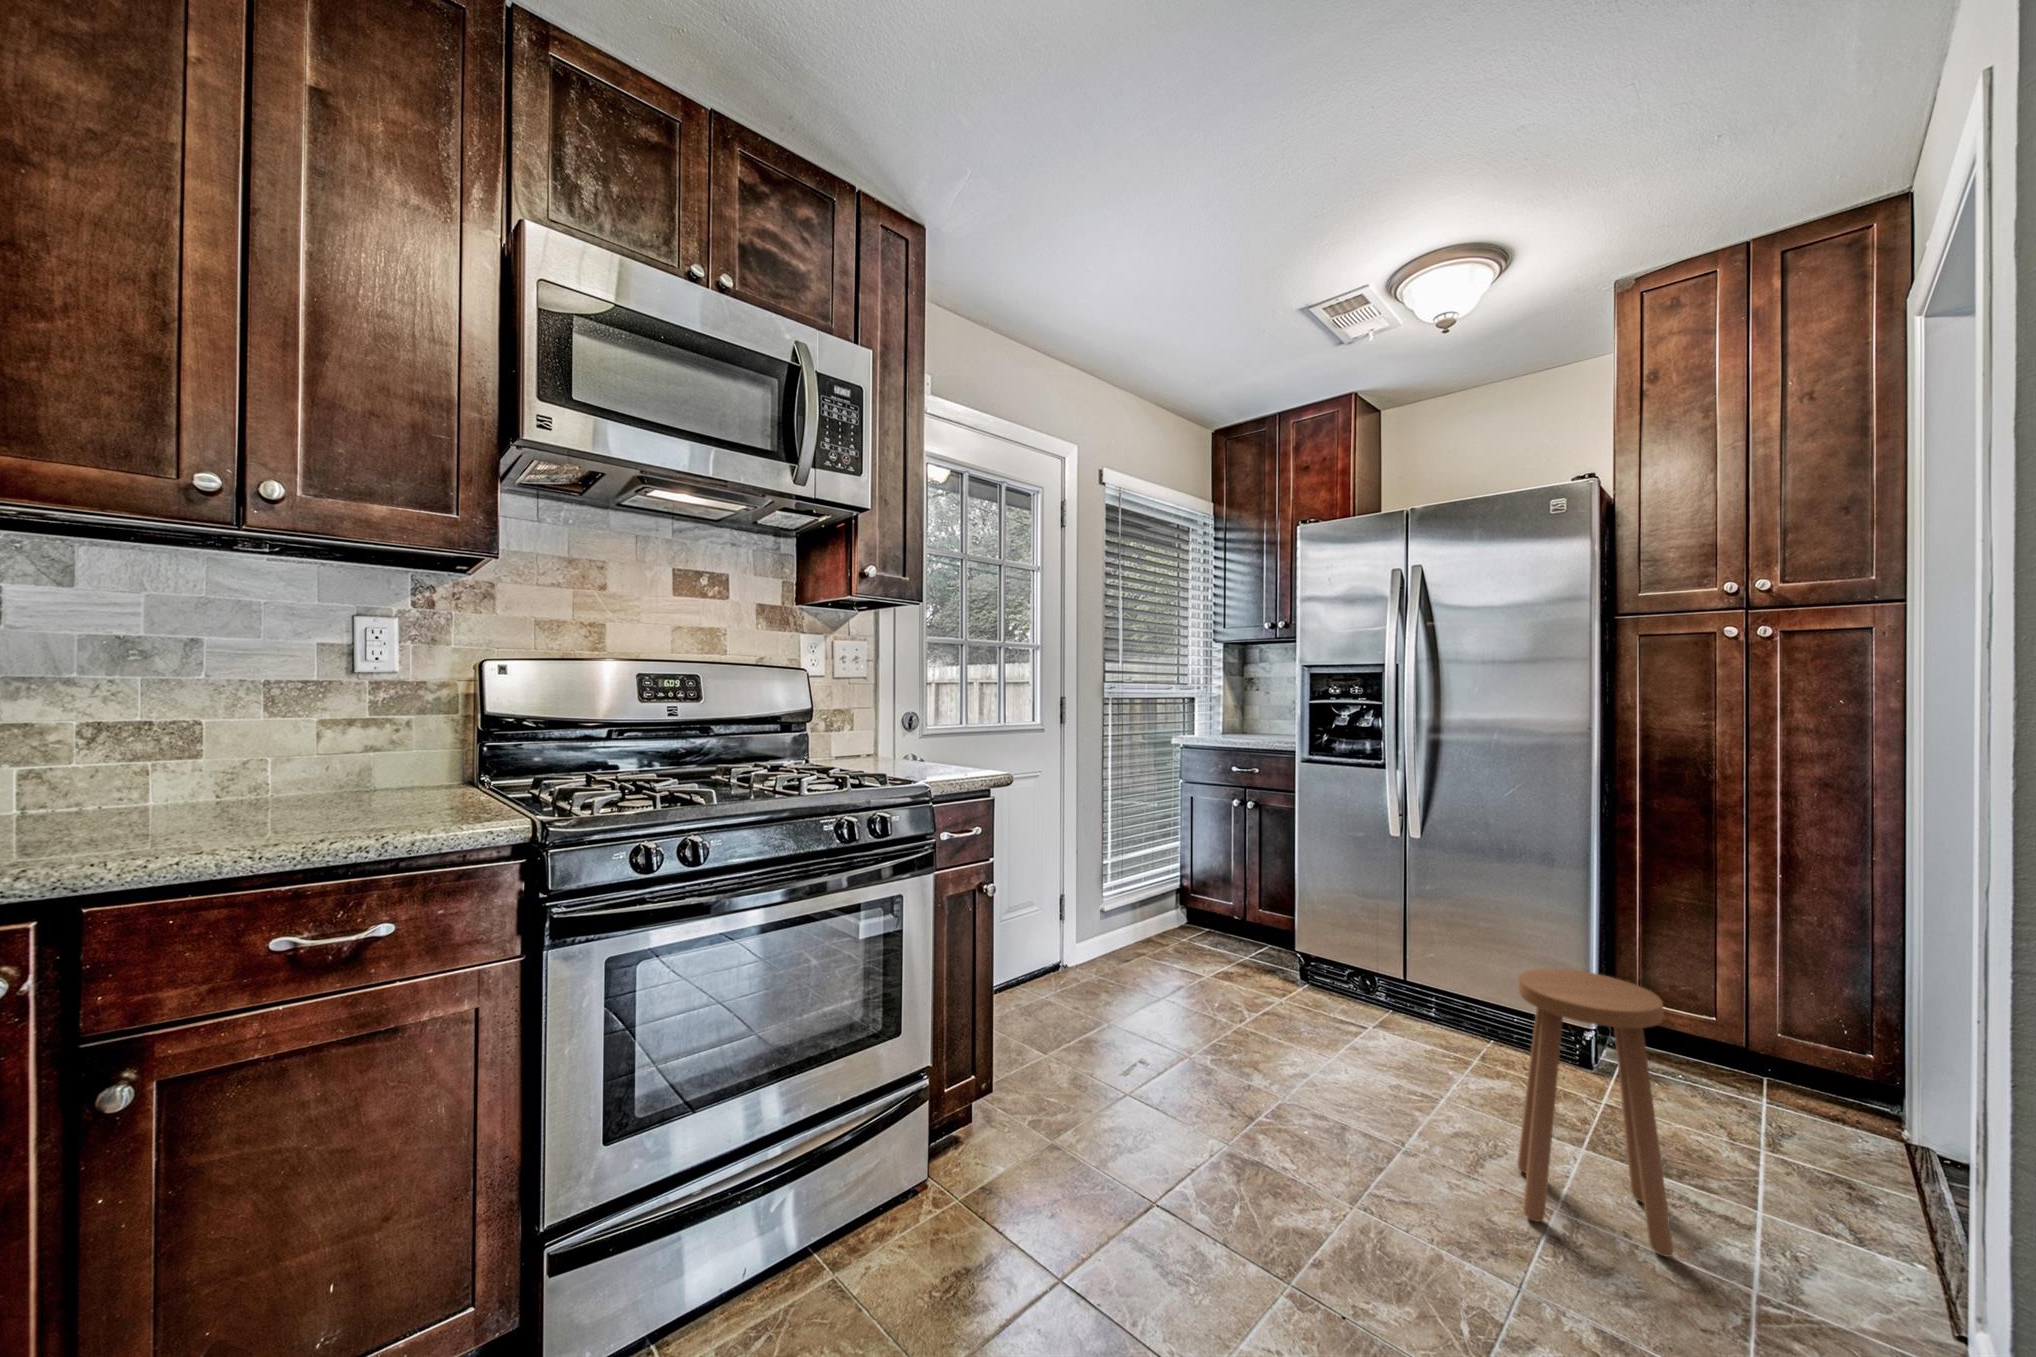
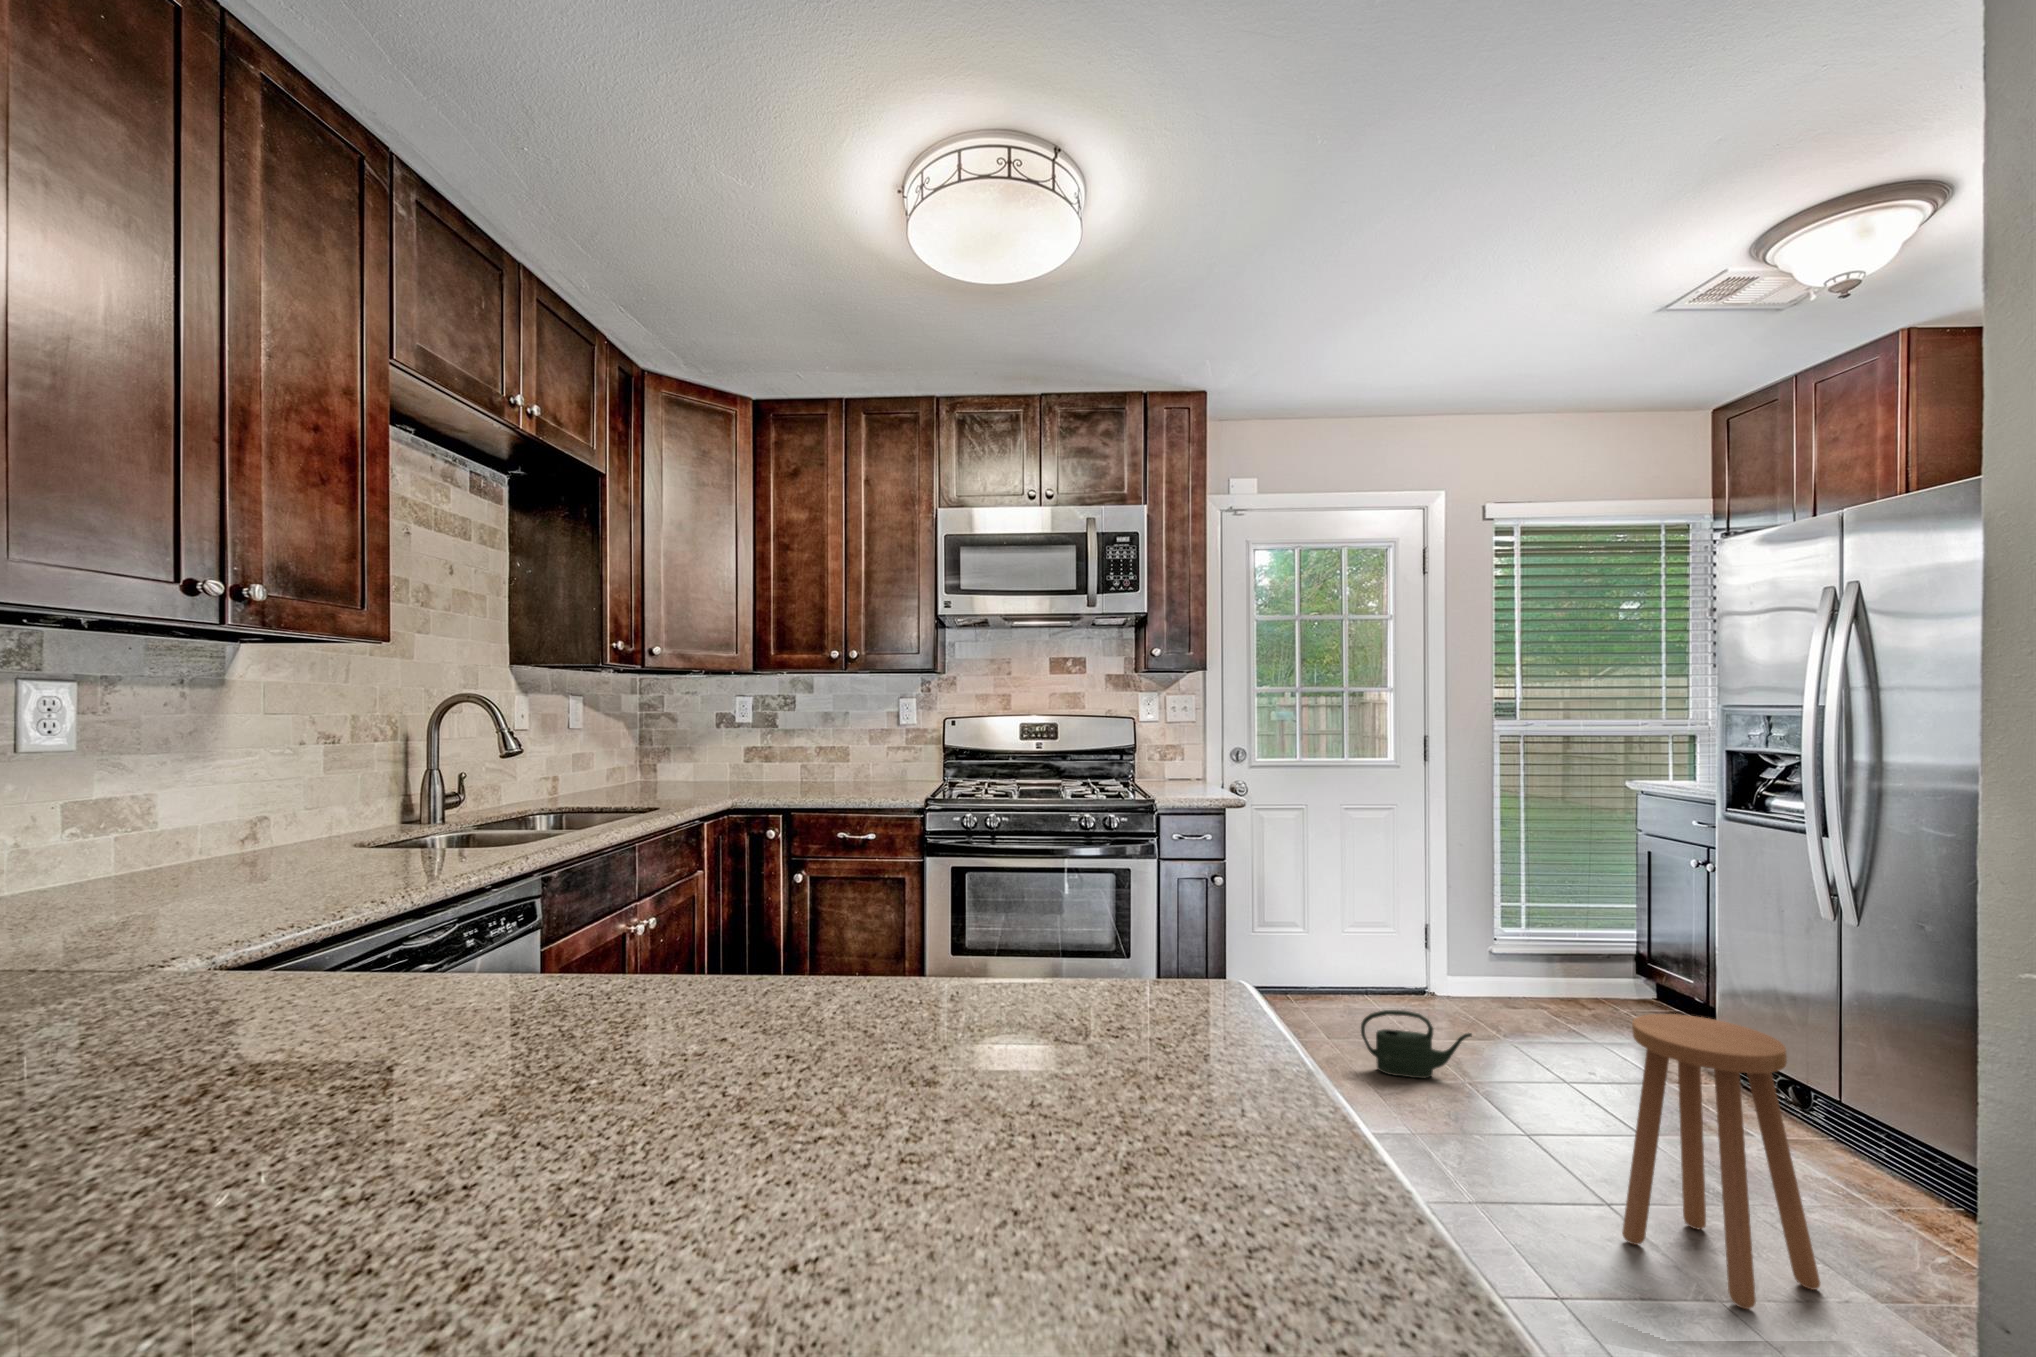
watering can: none [1115,1007,1211,1087] -> present [1361,1010,1472,1078]

